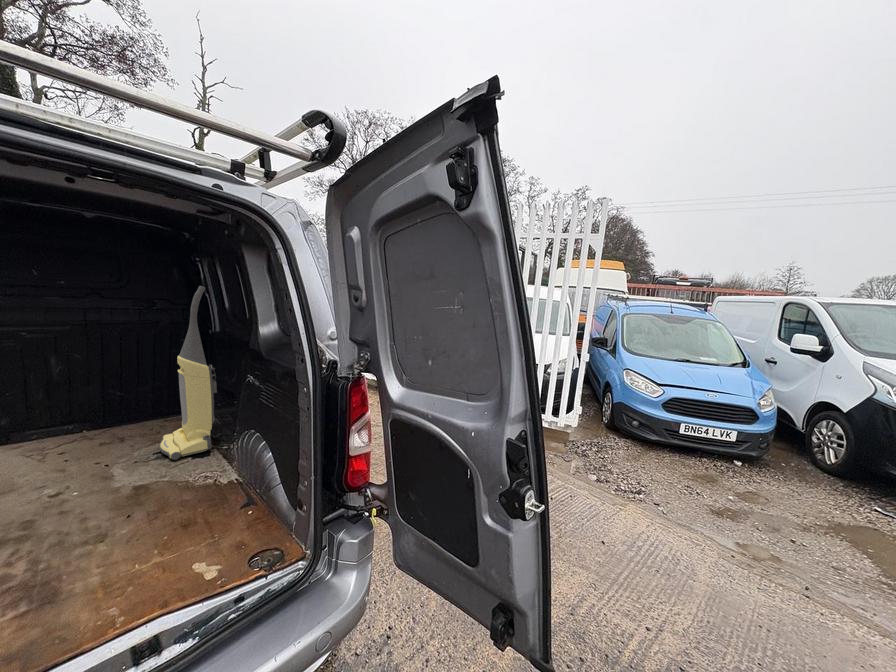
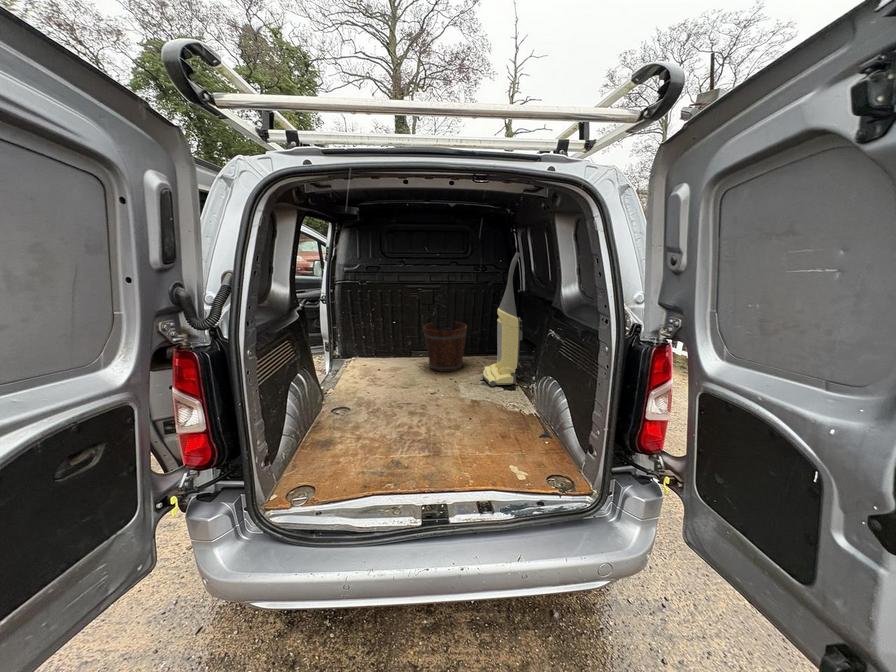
bucket: none [39,379,130,458] -> present [423,322,467,372]

